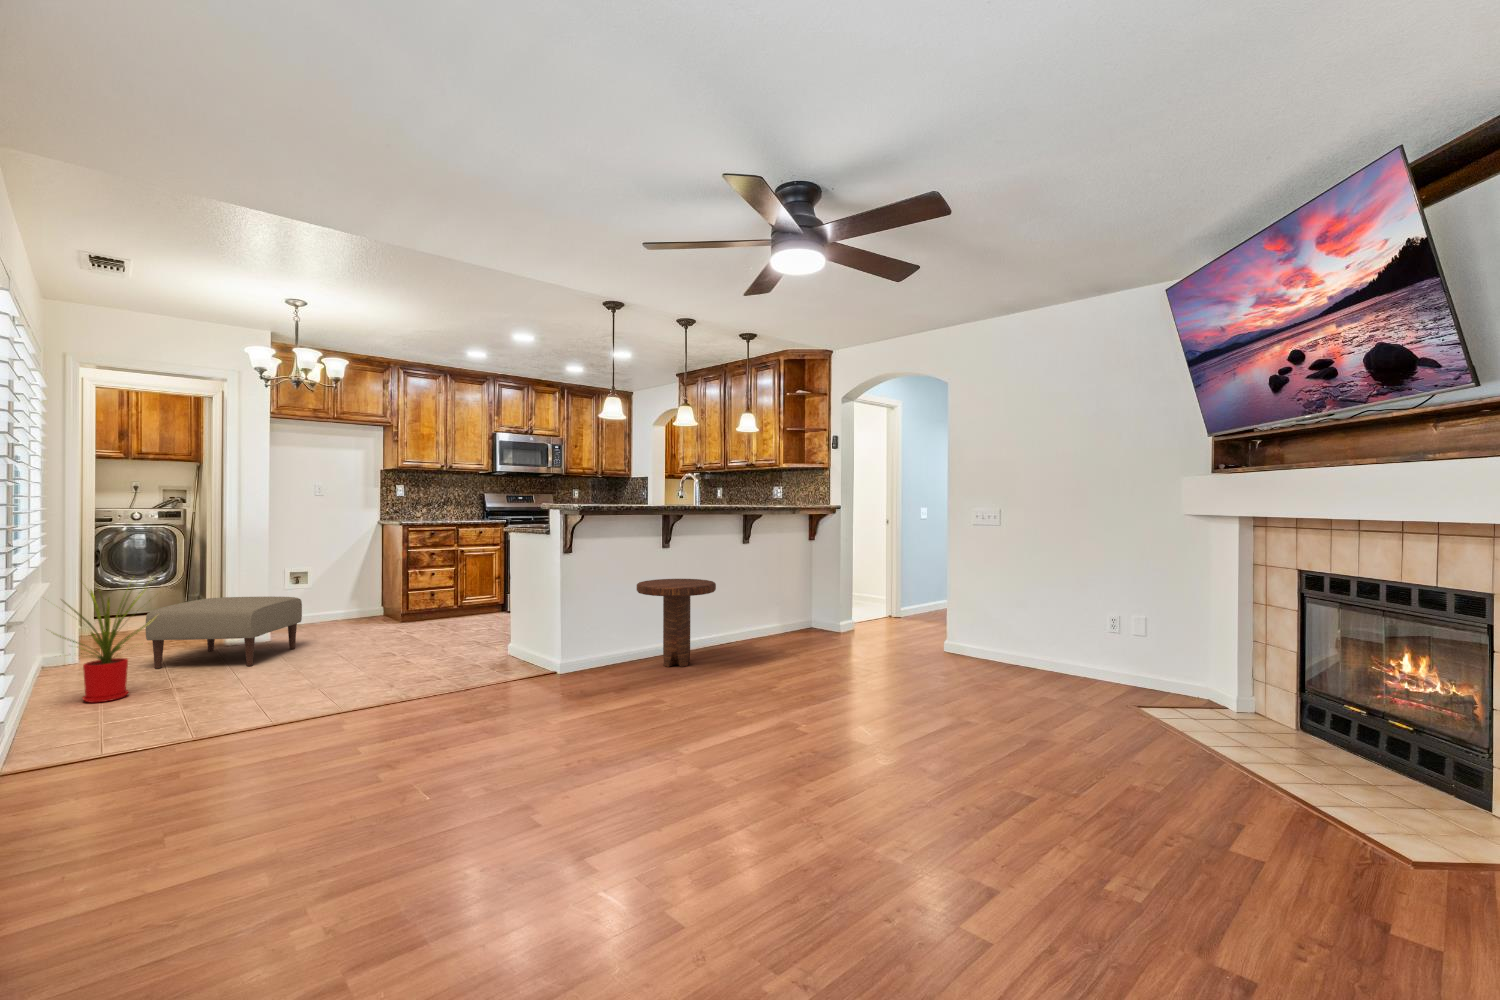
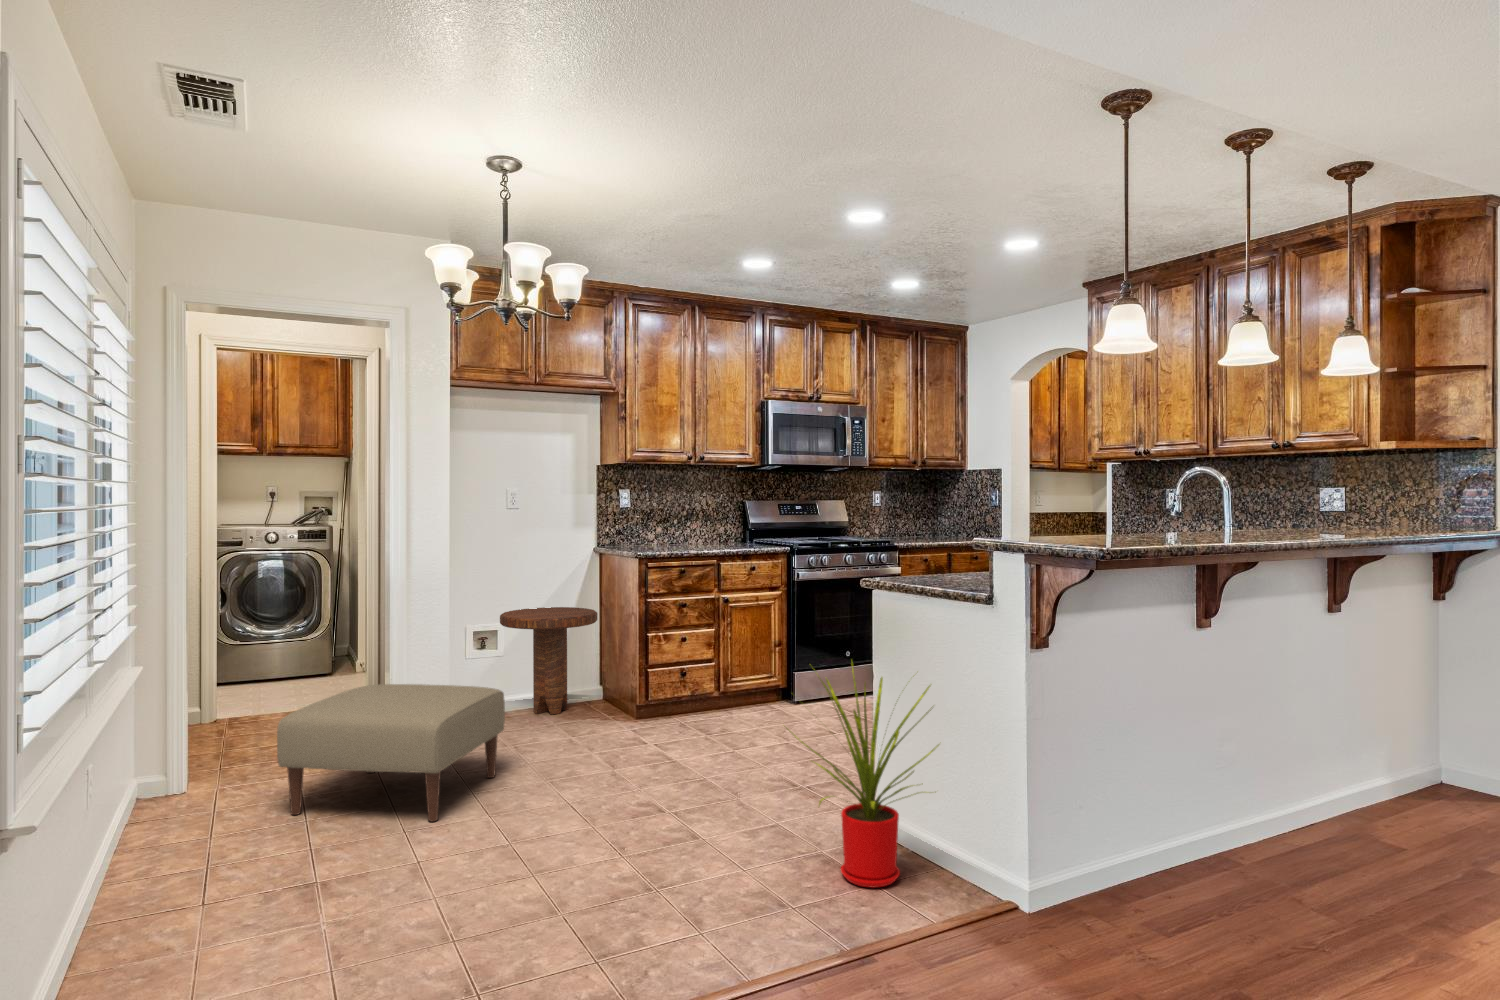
side table: present [637,579,716,667] -> present [500,607,598,714]
house plant: present [53,588,156,703] -> present [794,664,939,888]

